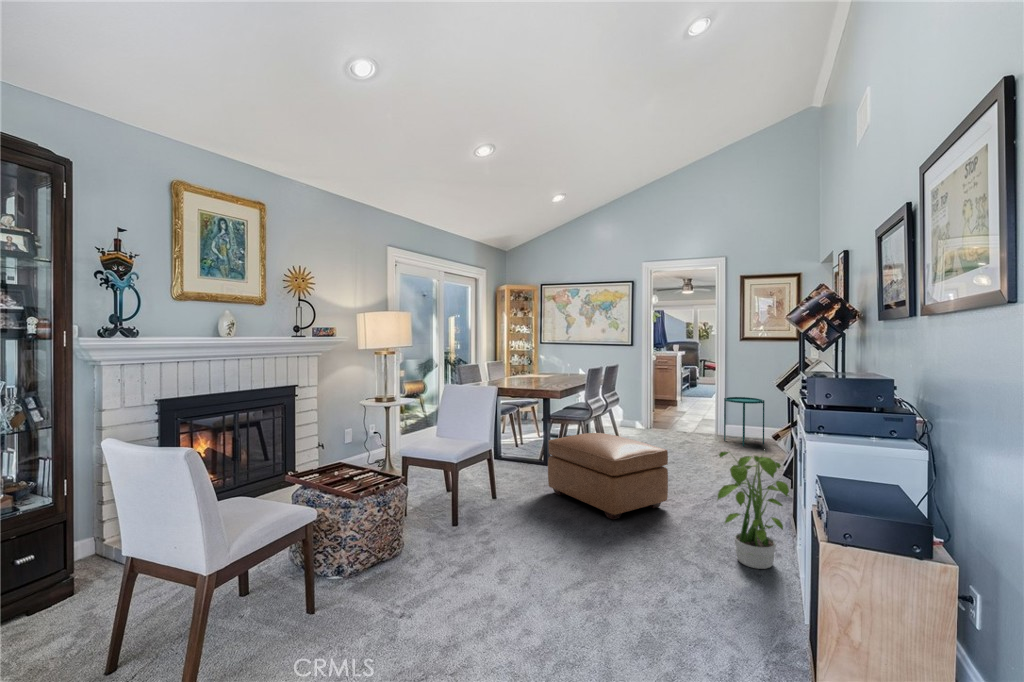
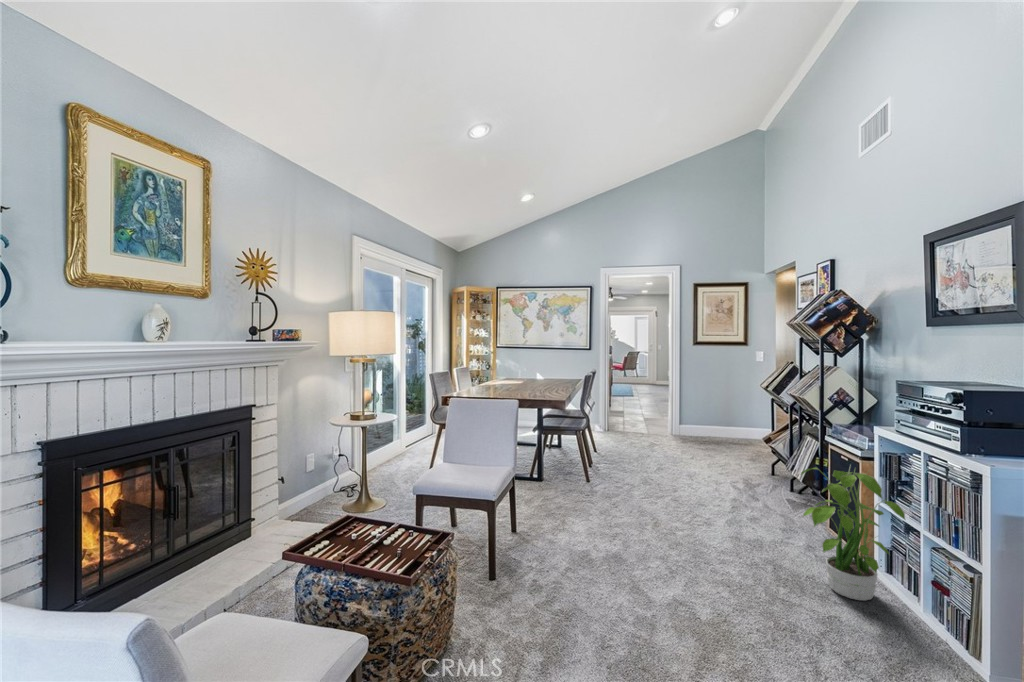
side table: present [724,397,765,446] -> none [685,397,722,445]
ottoman: present [548,433,668,519] -> none [568,445,705,548]

